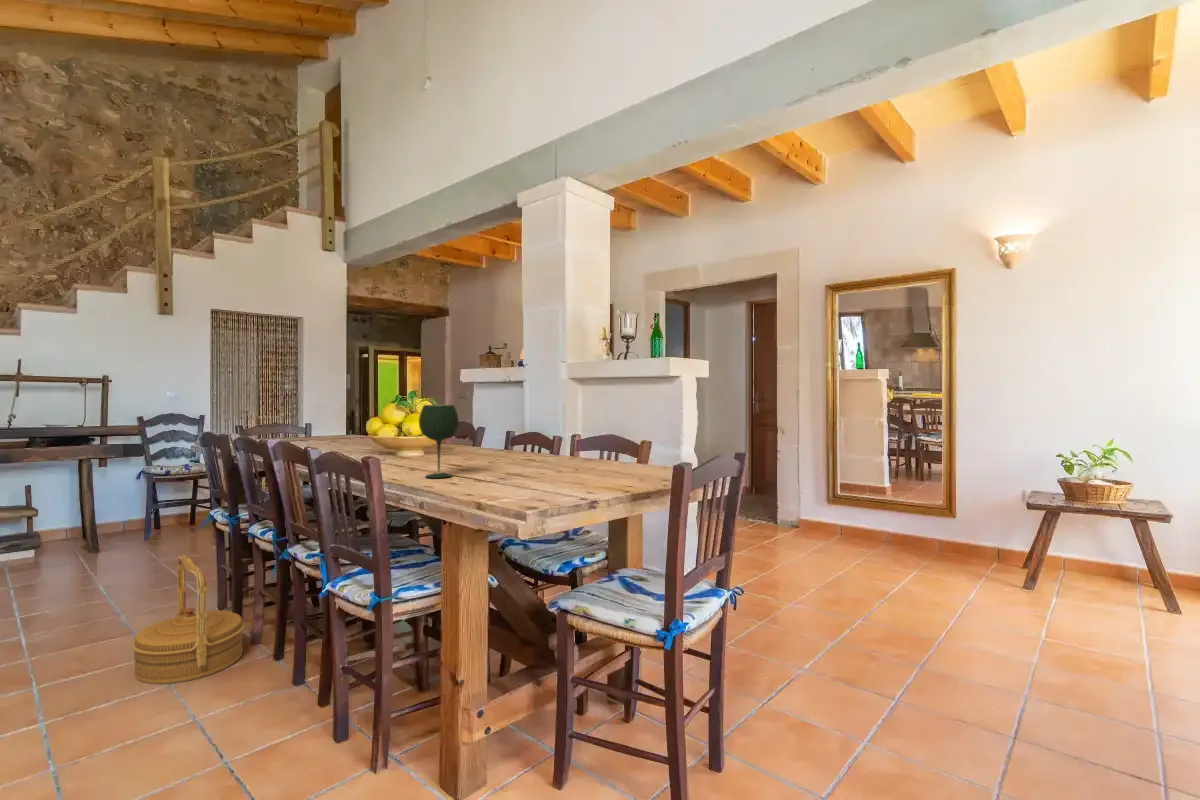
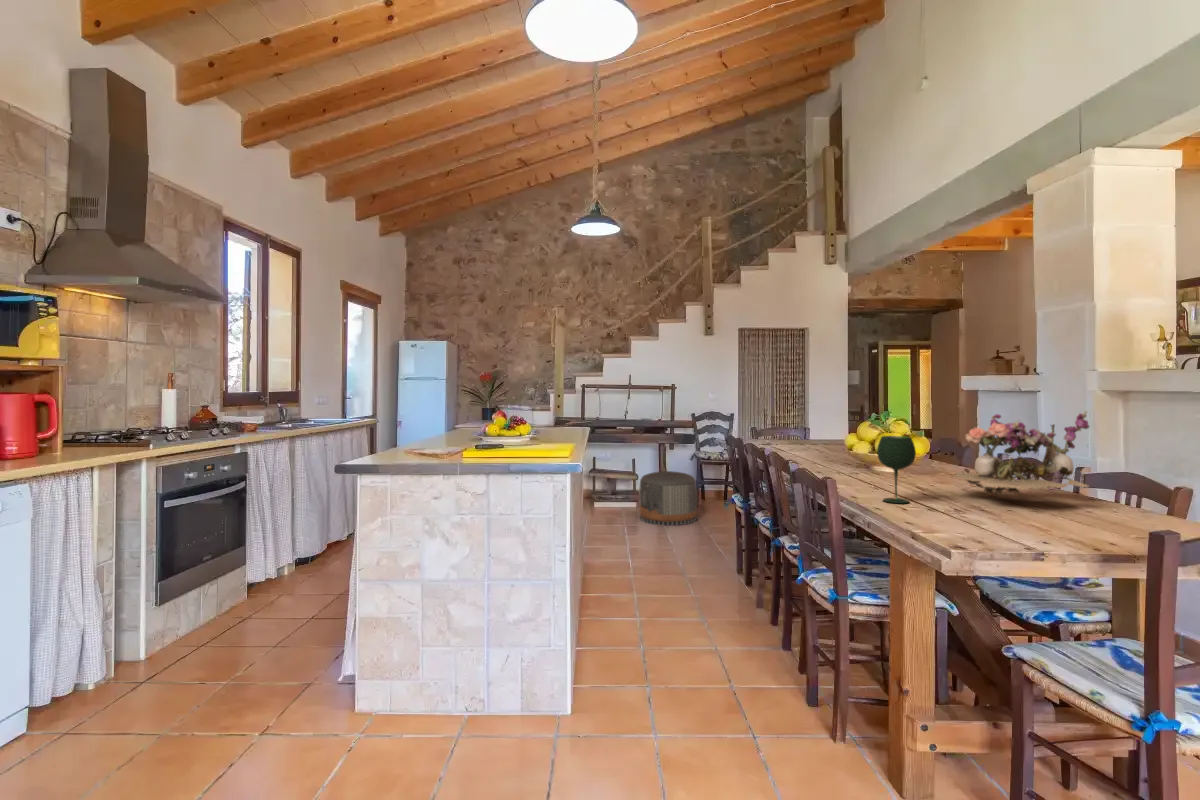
flower arrangement: none [484,379,595,465] -> present [952,411,1089,497]
pouf: none [44,495,149,575] -> present [639,471,697,526]
woven basket: present [132,555,245,684] -> none [681,528,751,620]

